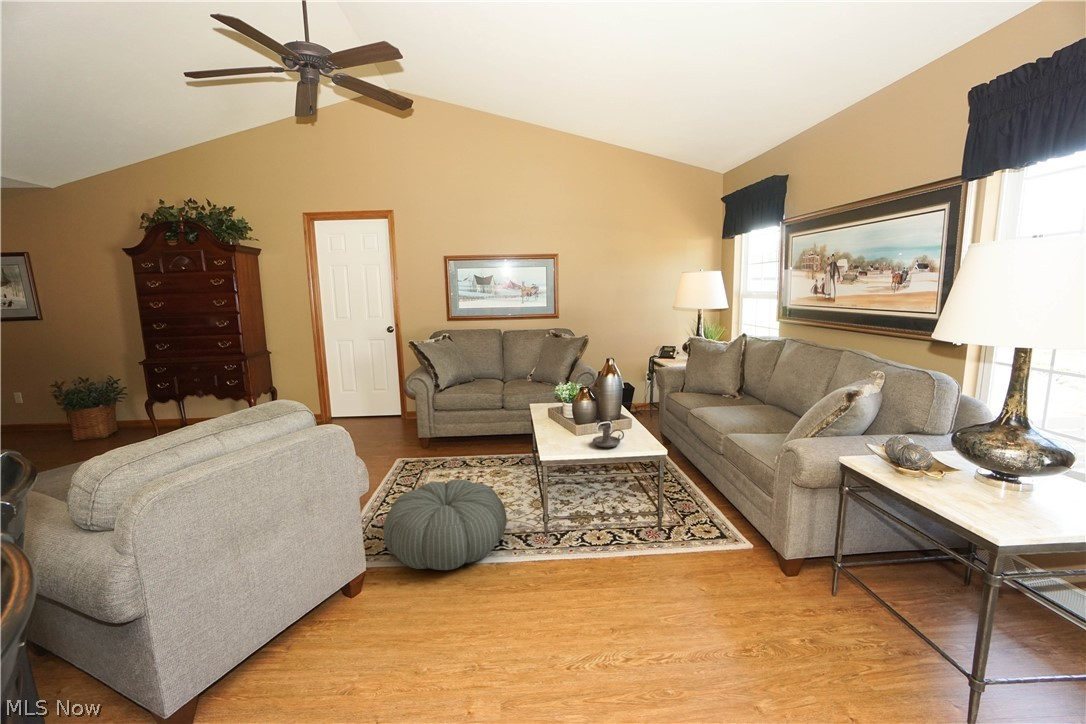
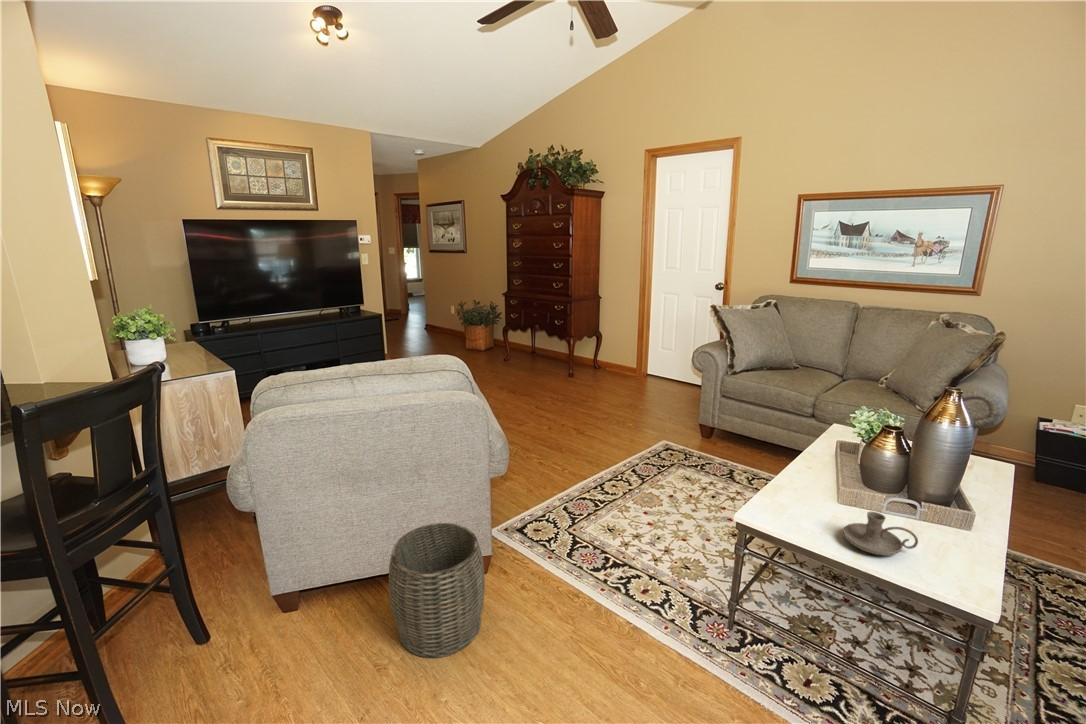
pouf: present [383,479,506,570] -> none [538,485,688,606]
woven basket: none [300,549,399,686] -> present [389,523,485,658]

